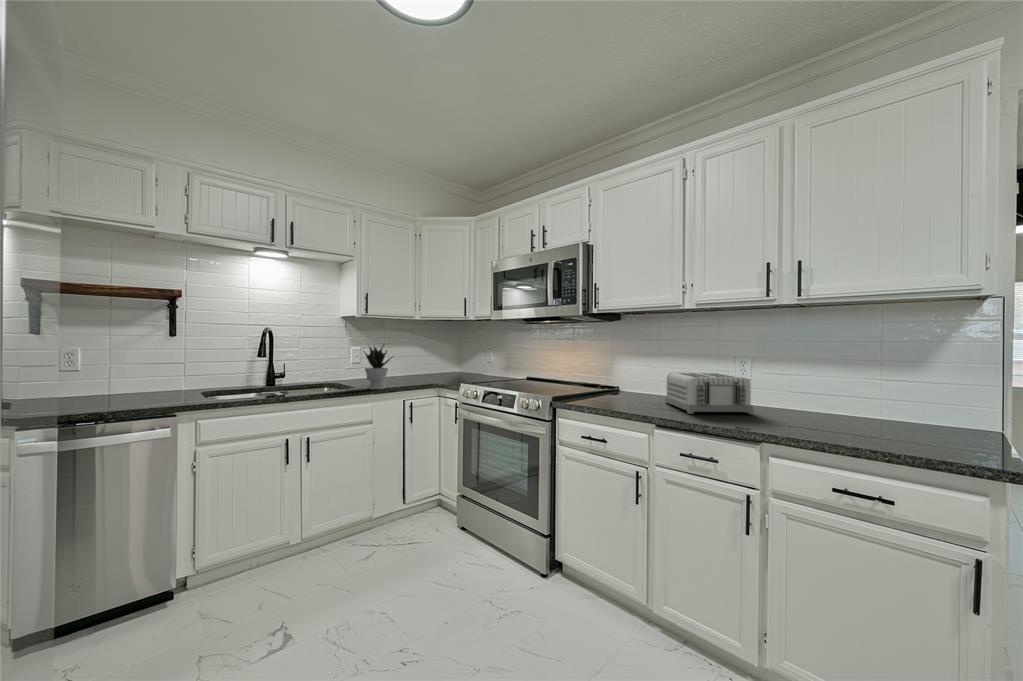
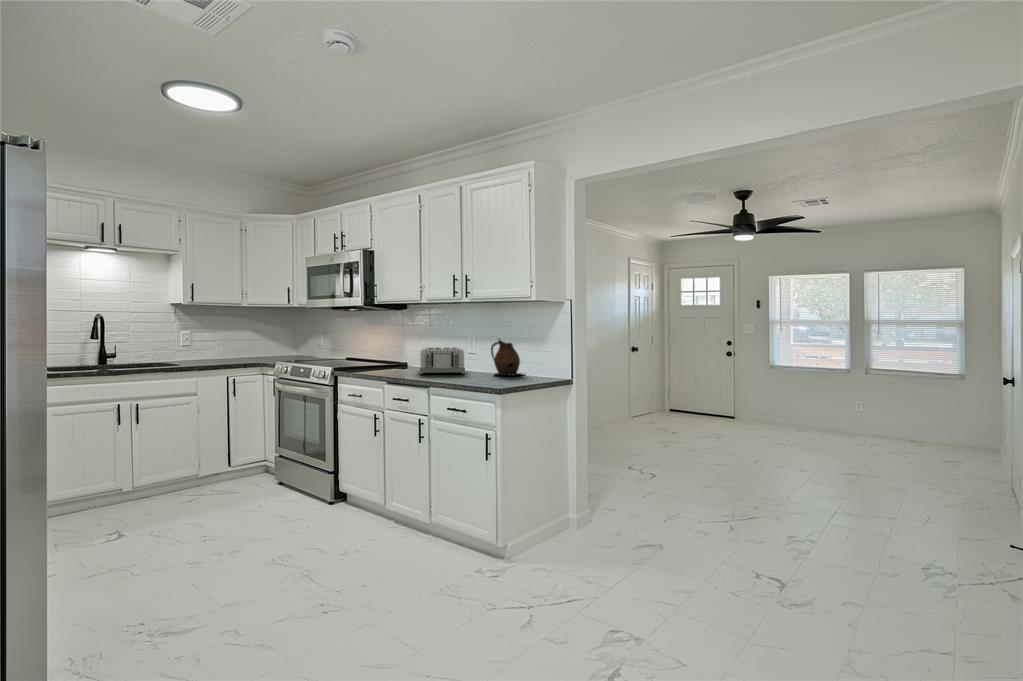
potted plant: present [364,345,392,389] -> none [185,327,217,366]
ceramic pitcher: none [796,363,850,423] -> present [491,339,522,376]

